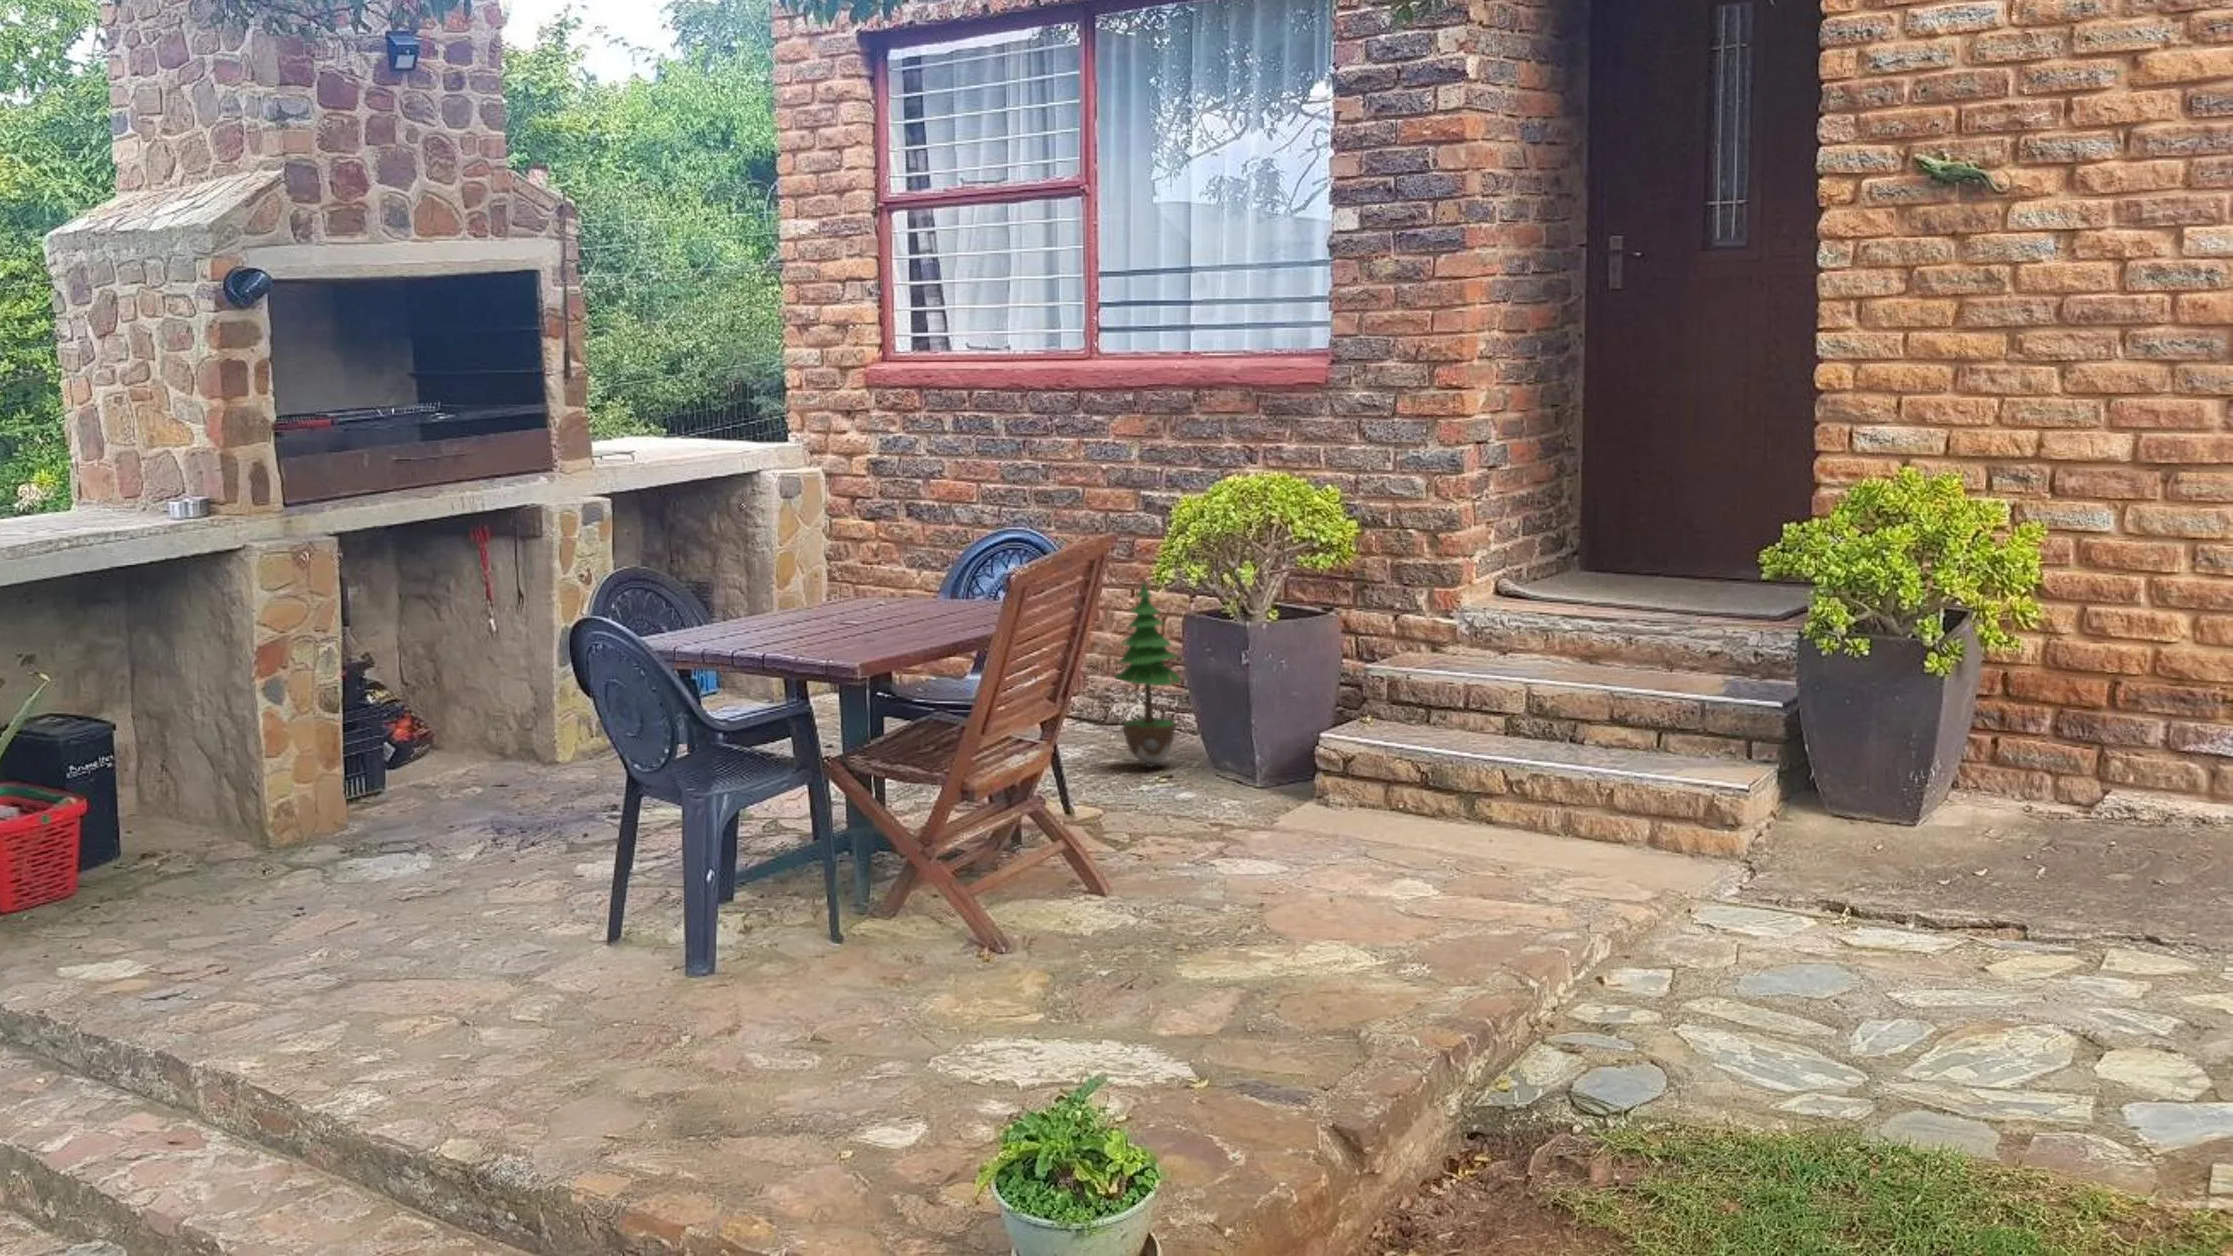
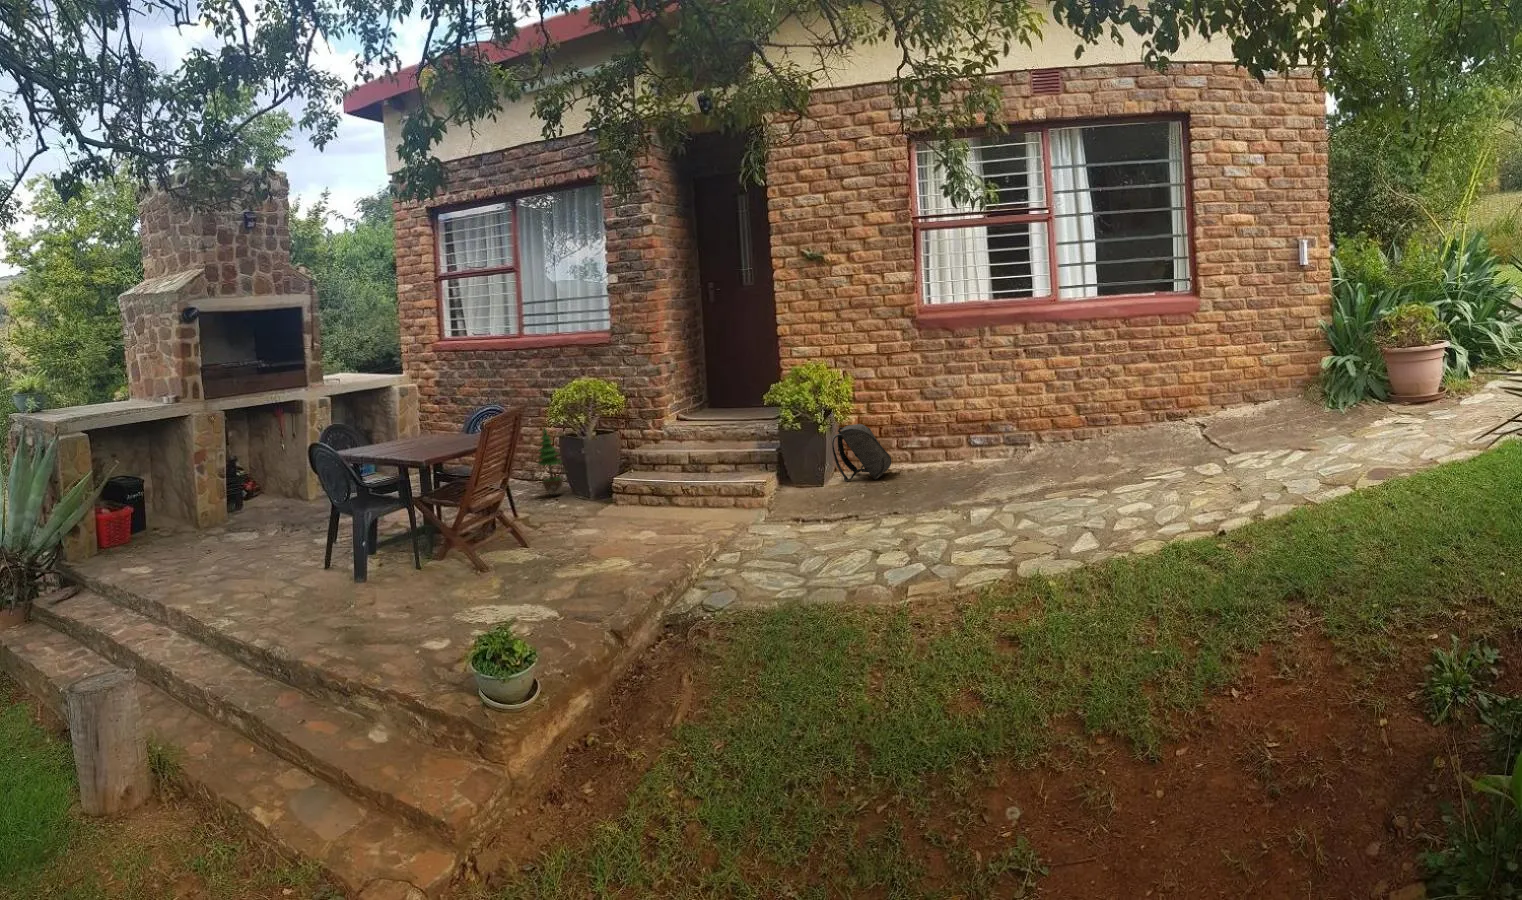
backpack: none [1991,660,2177,830] -> present [832,424,891,481]

